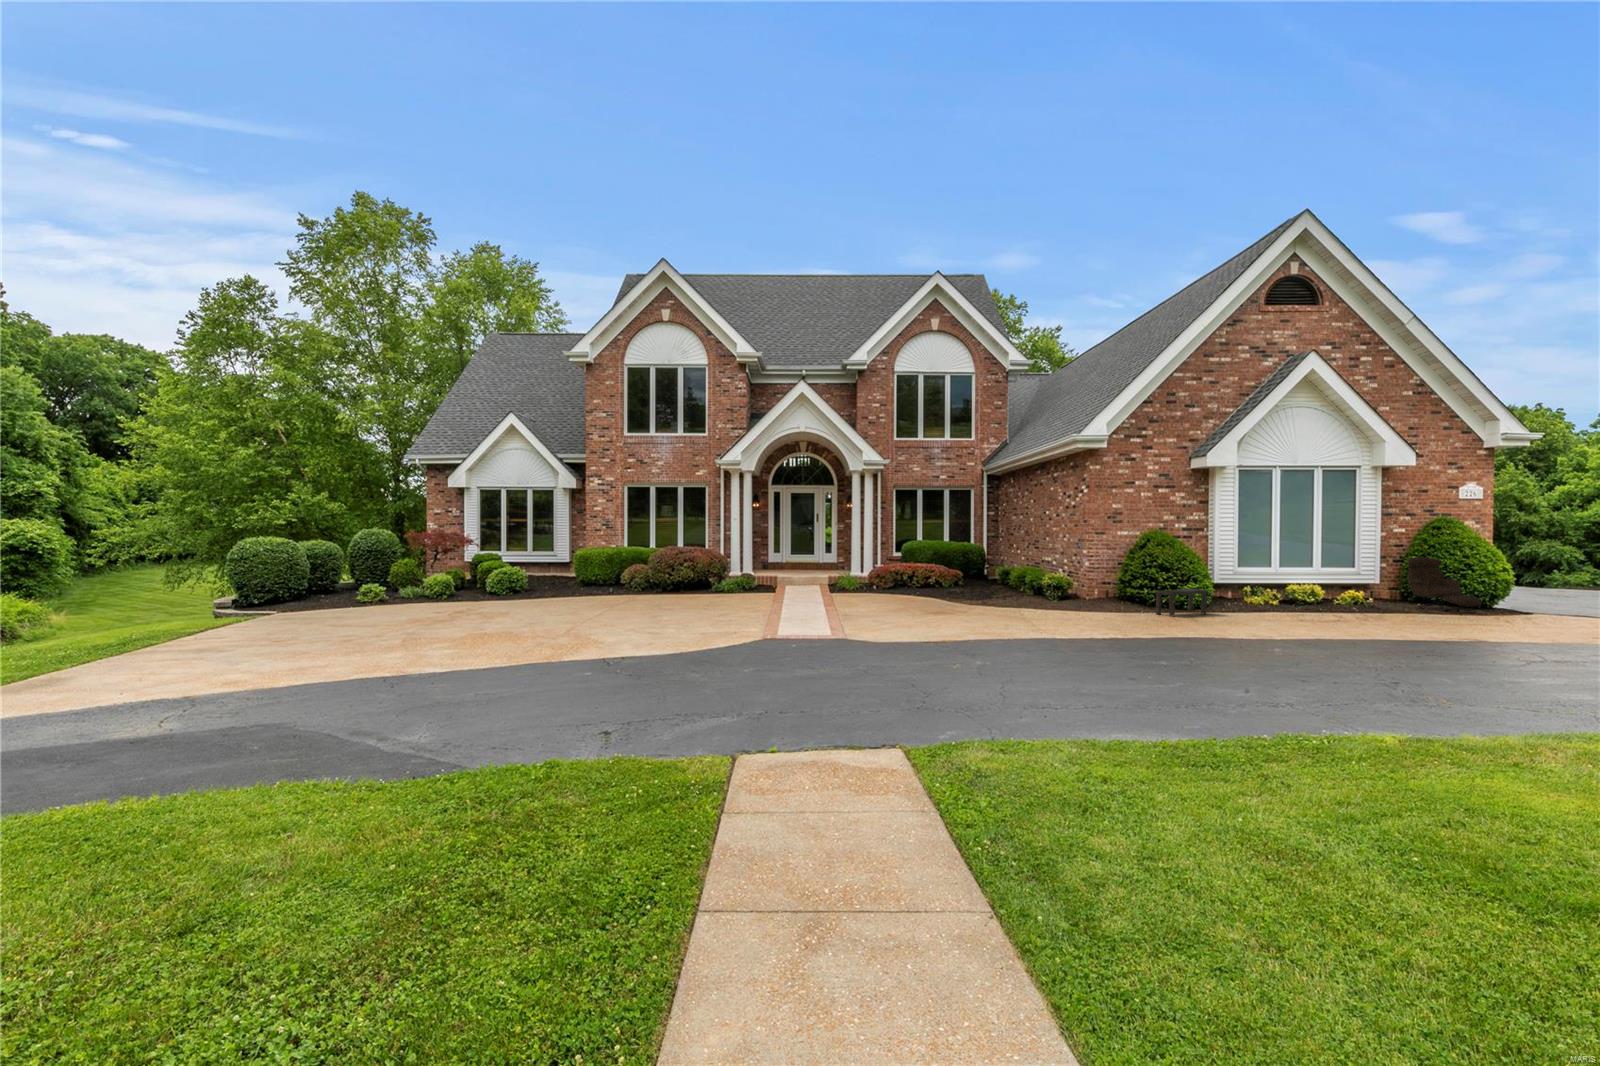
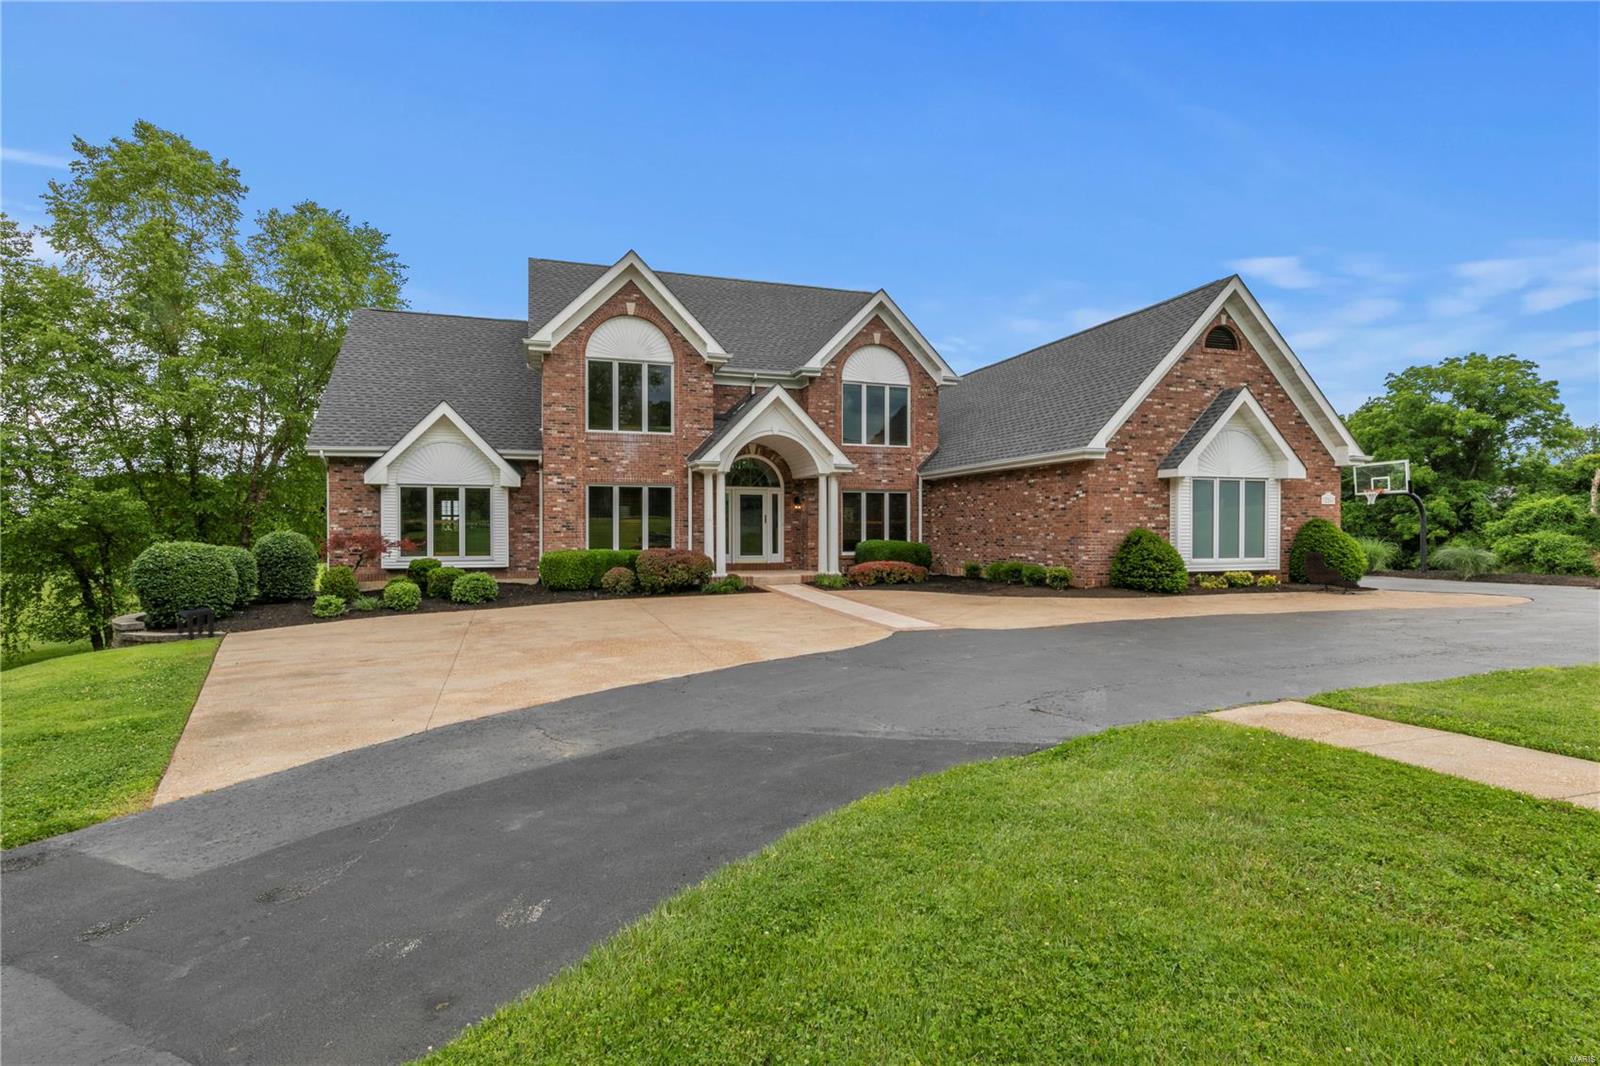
bench: present [1156,589,1208,617] -> present [177,609,214,639]

